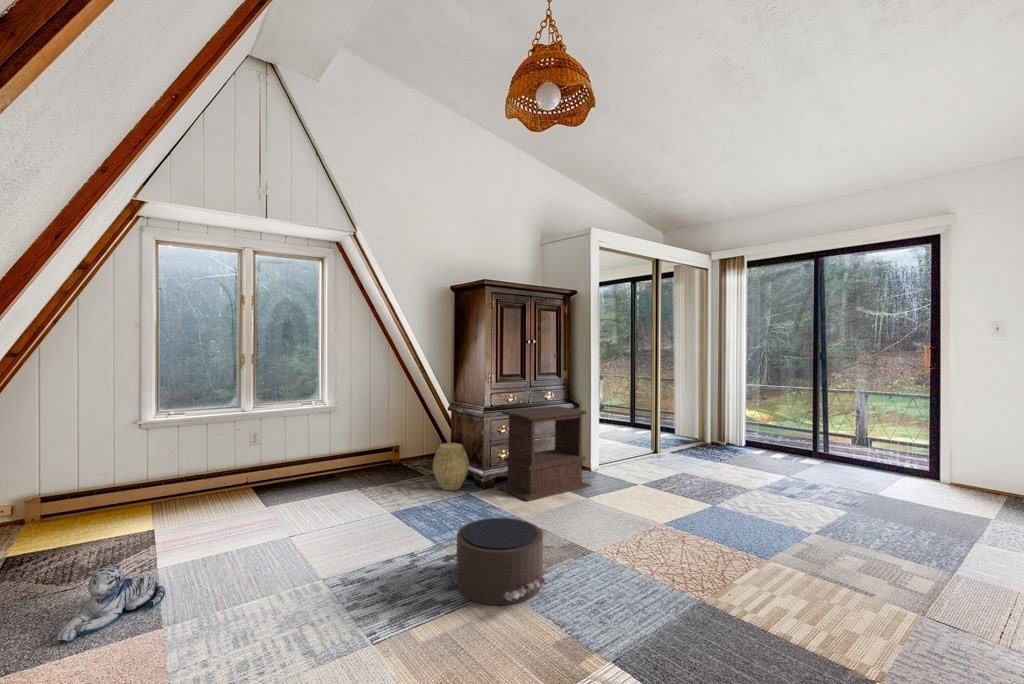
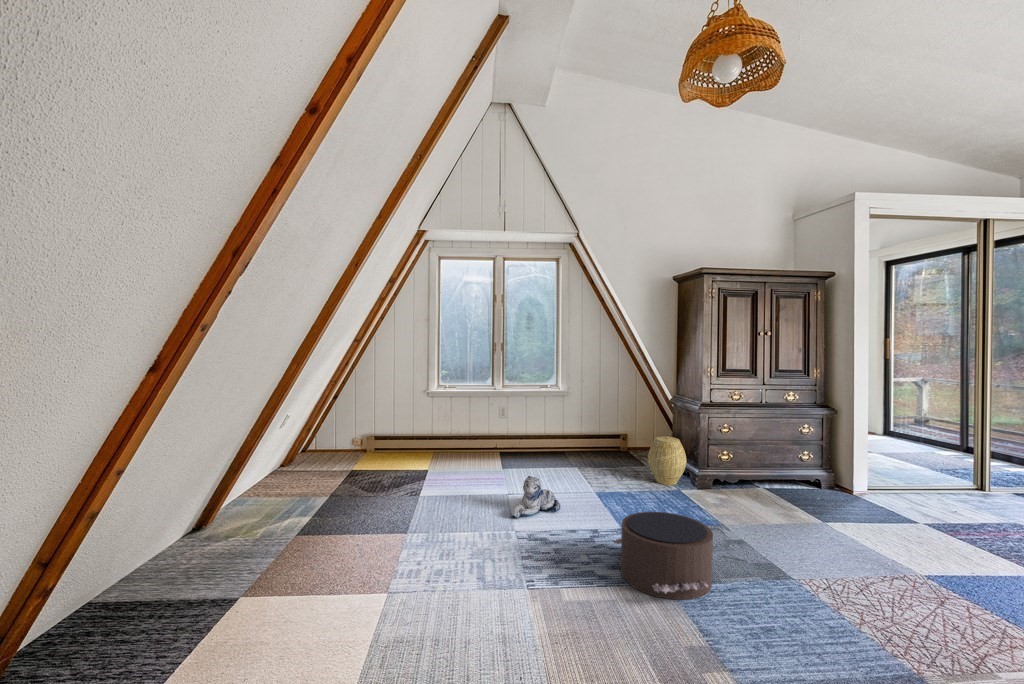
side table: present [498,406,591,501] -> none [717,409,840,511]
plush toy: present [57,564,165,641] -> present [511,476,560,518]

